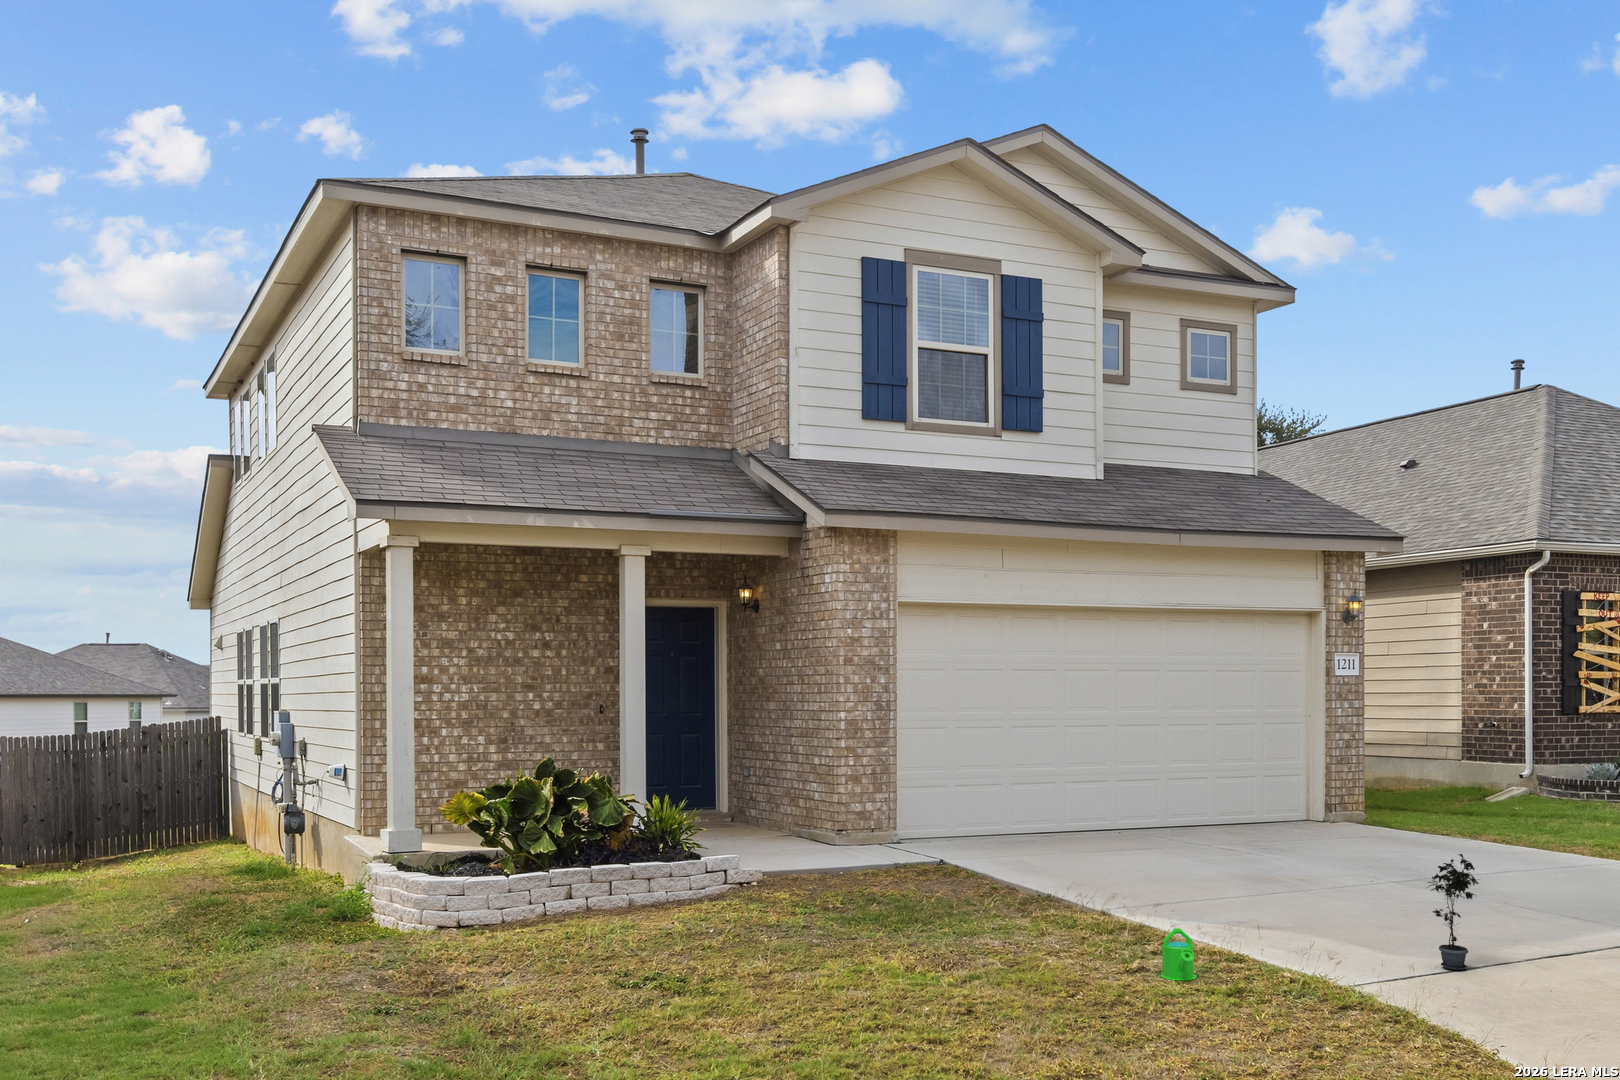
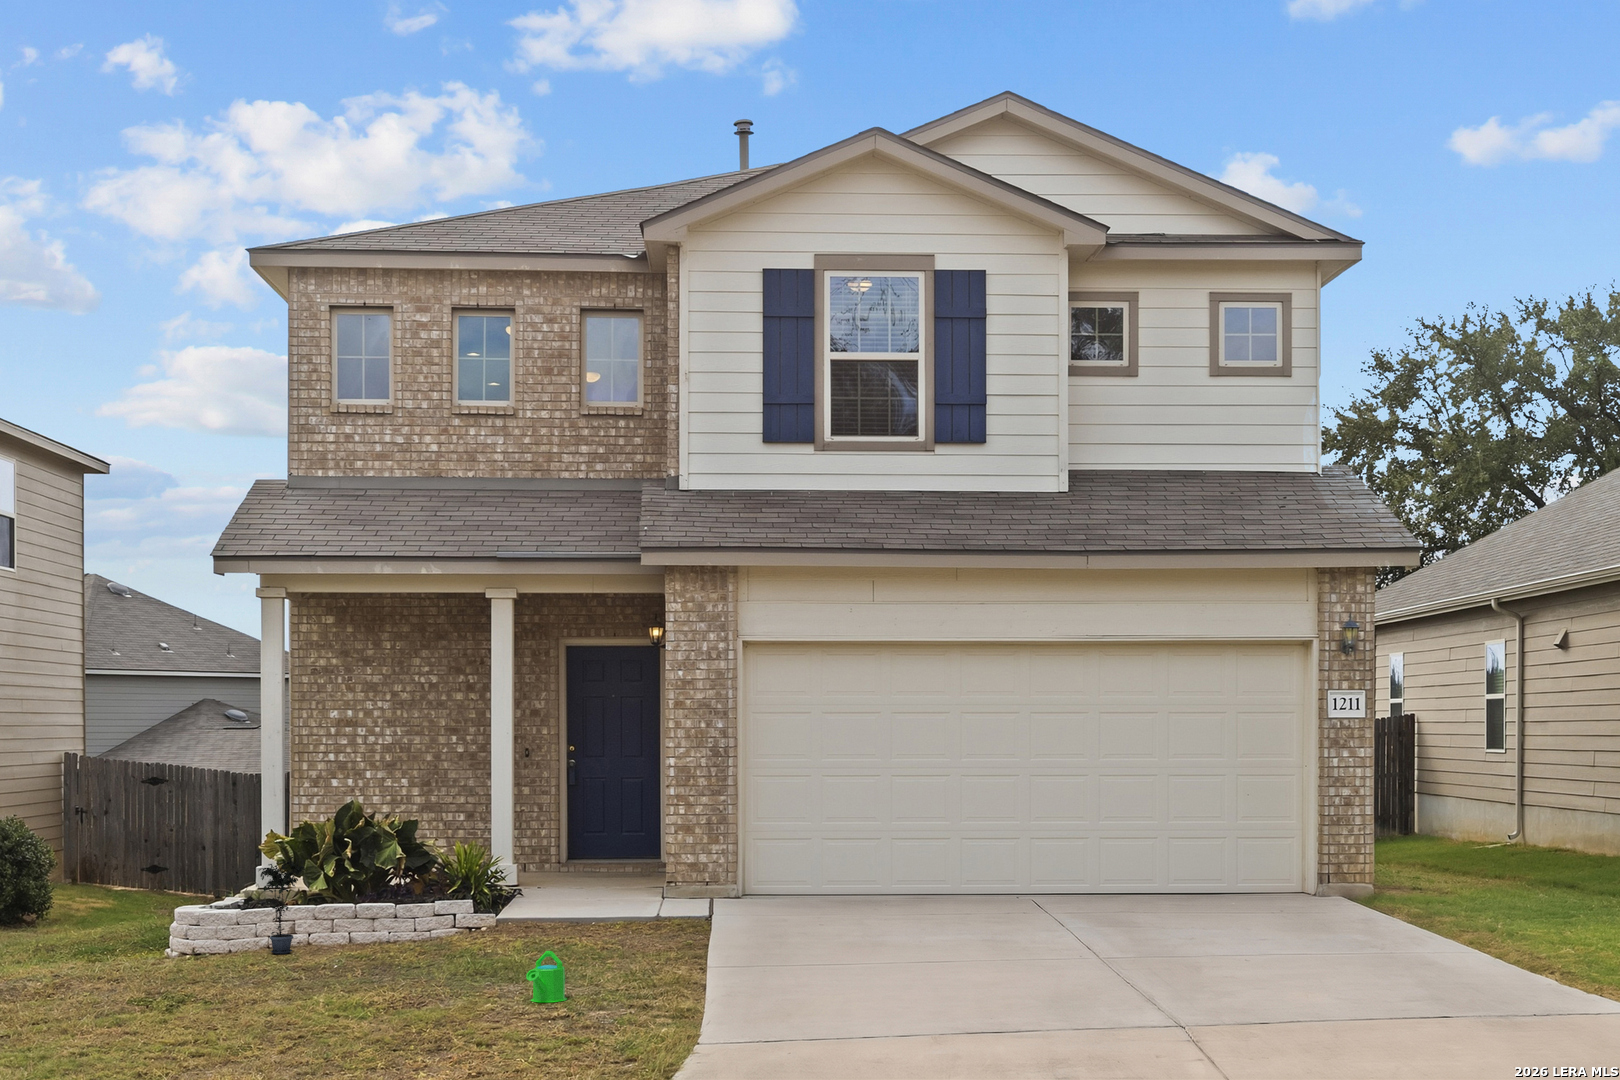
potted plant: present [1427,854,1479,970] -> present [259,857,305,954]

